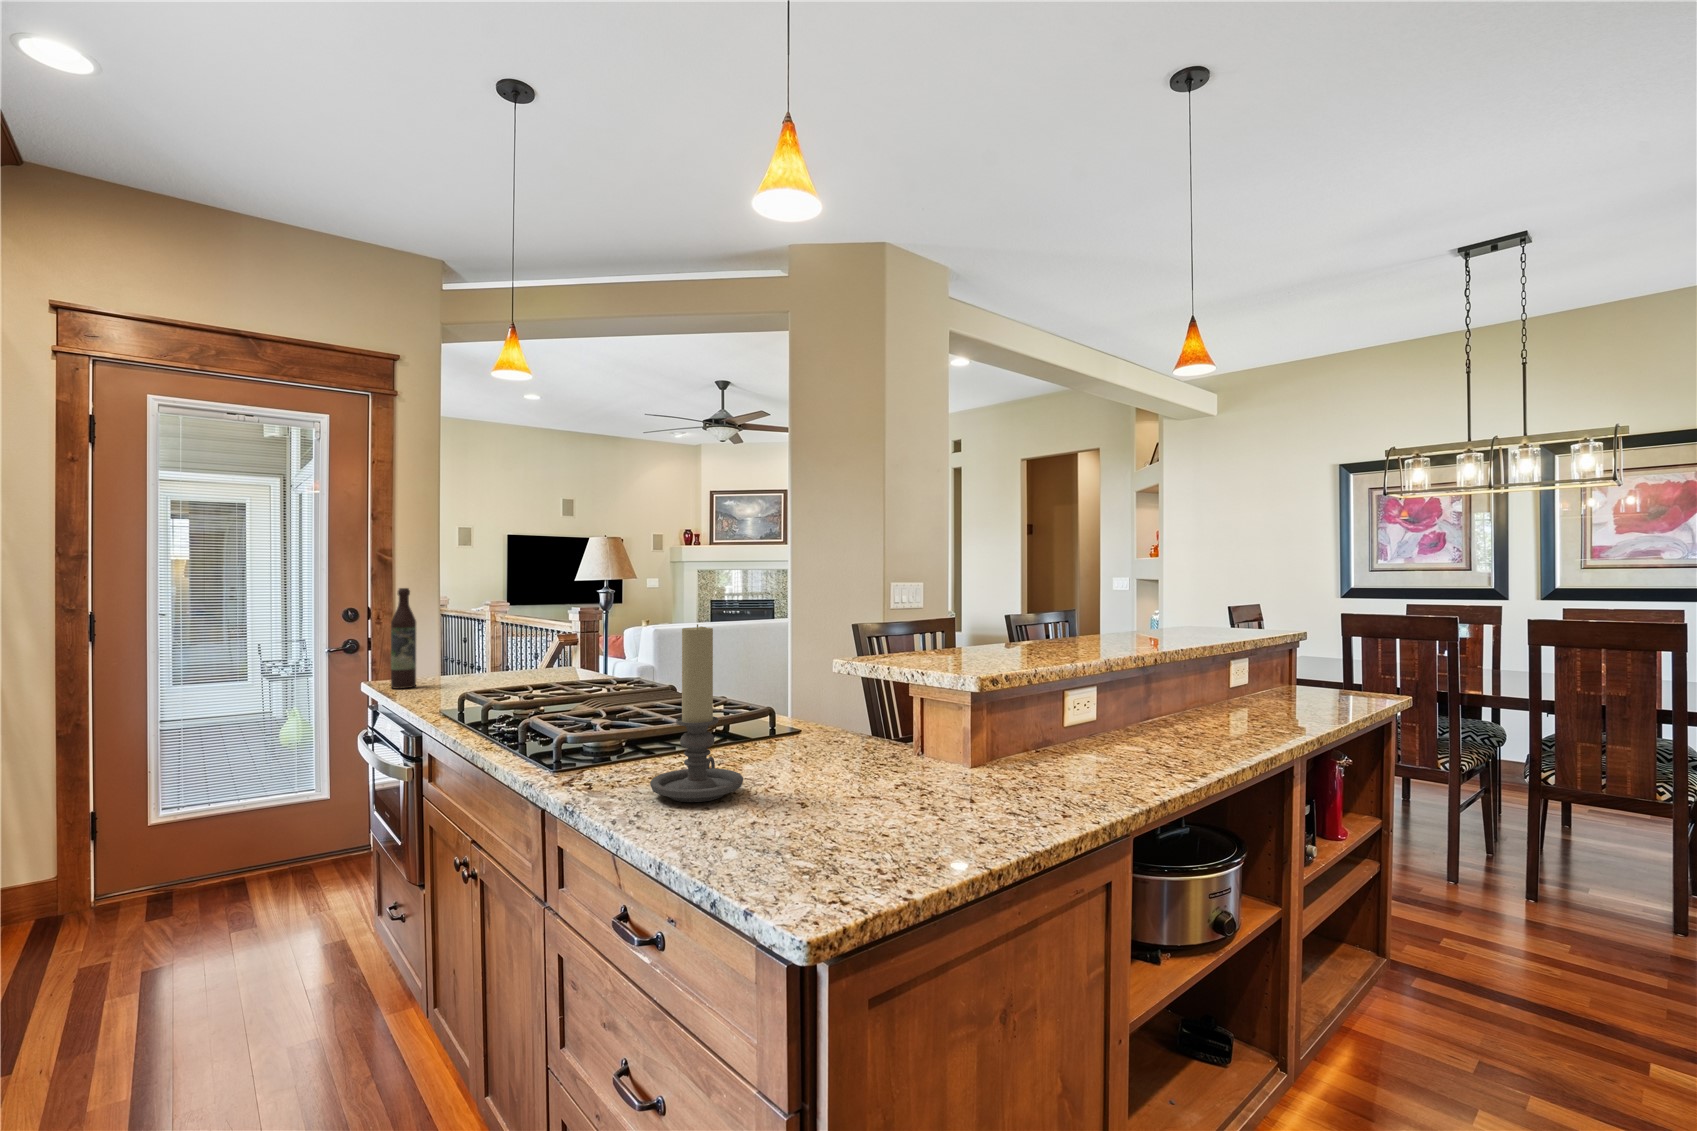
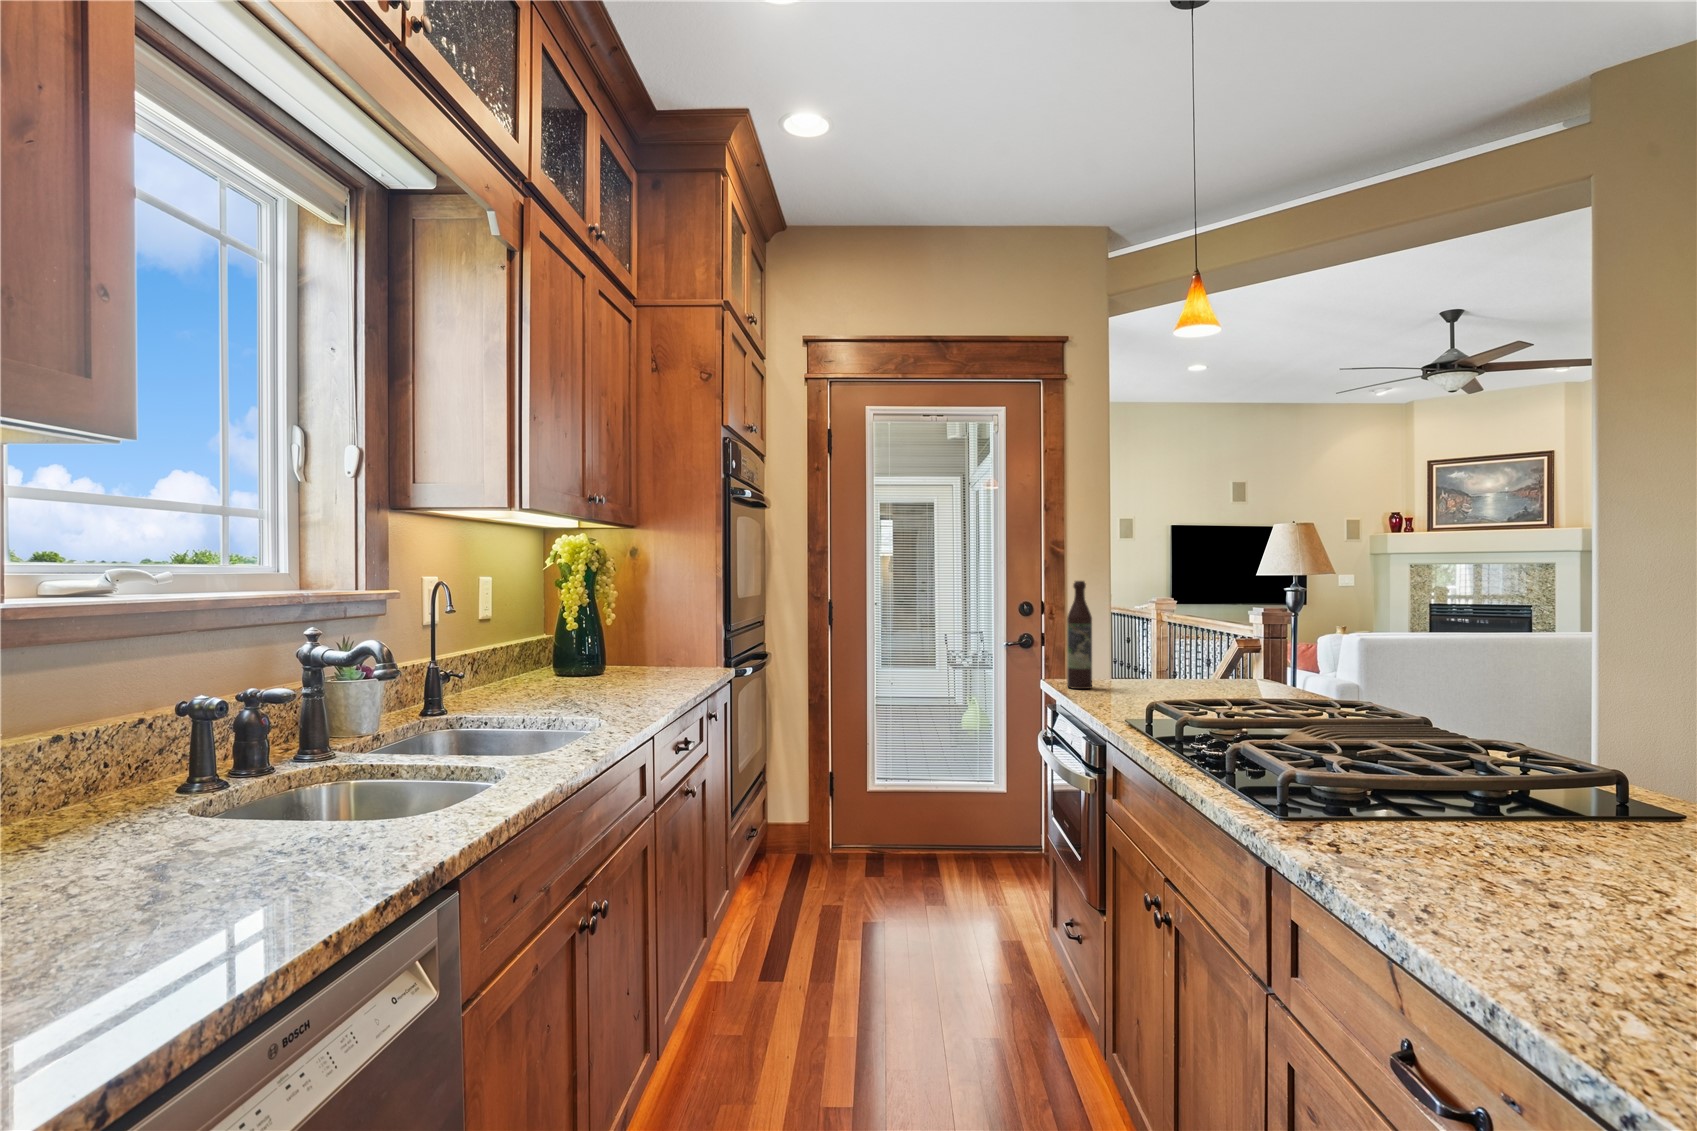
candle holder: present [650,624,743,802] -> none [1439,635,1615,913]

